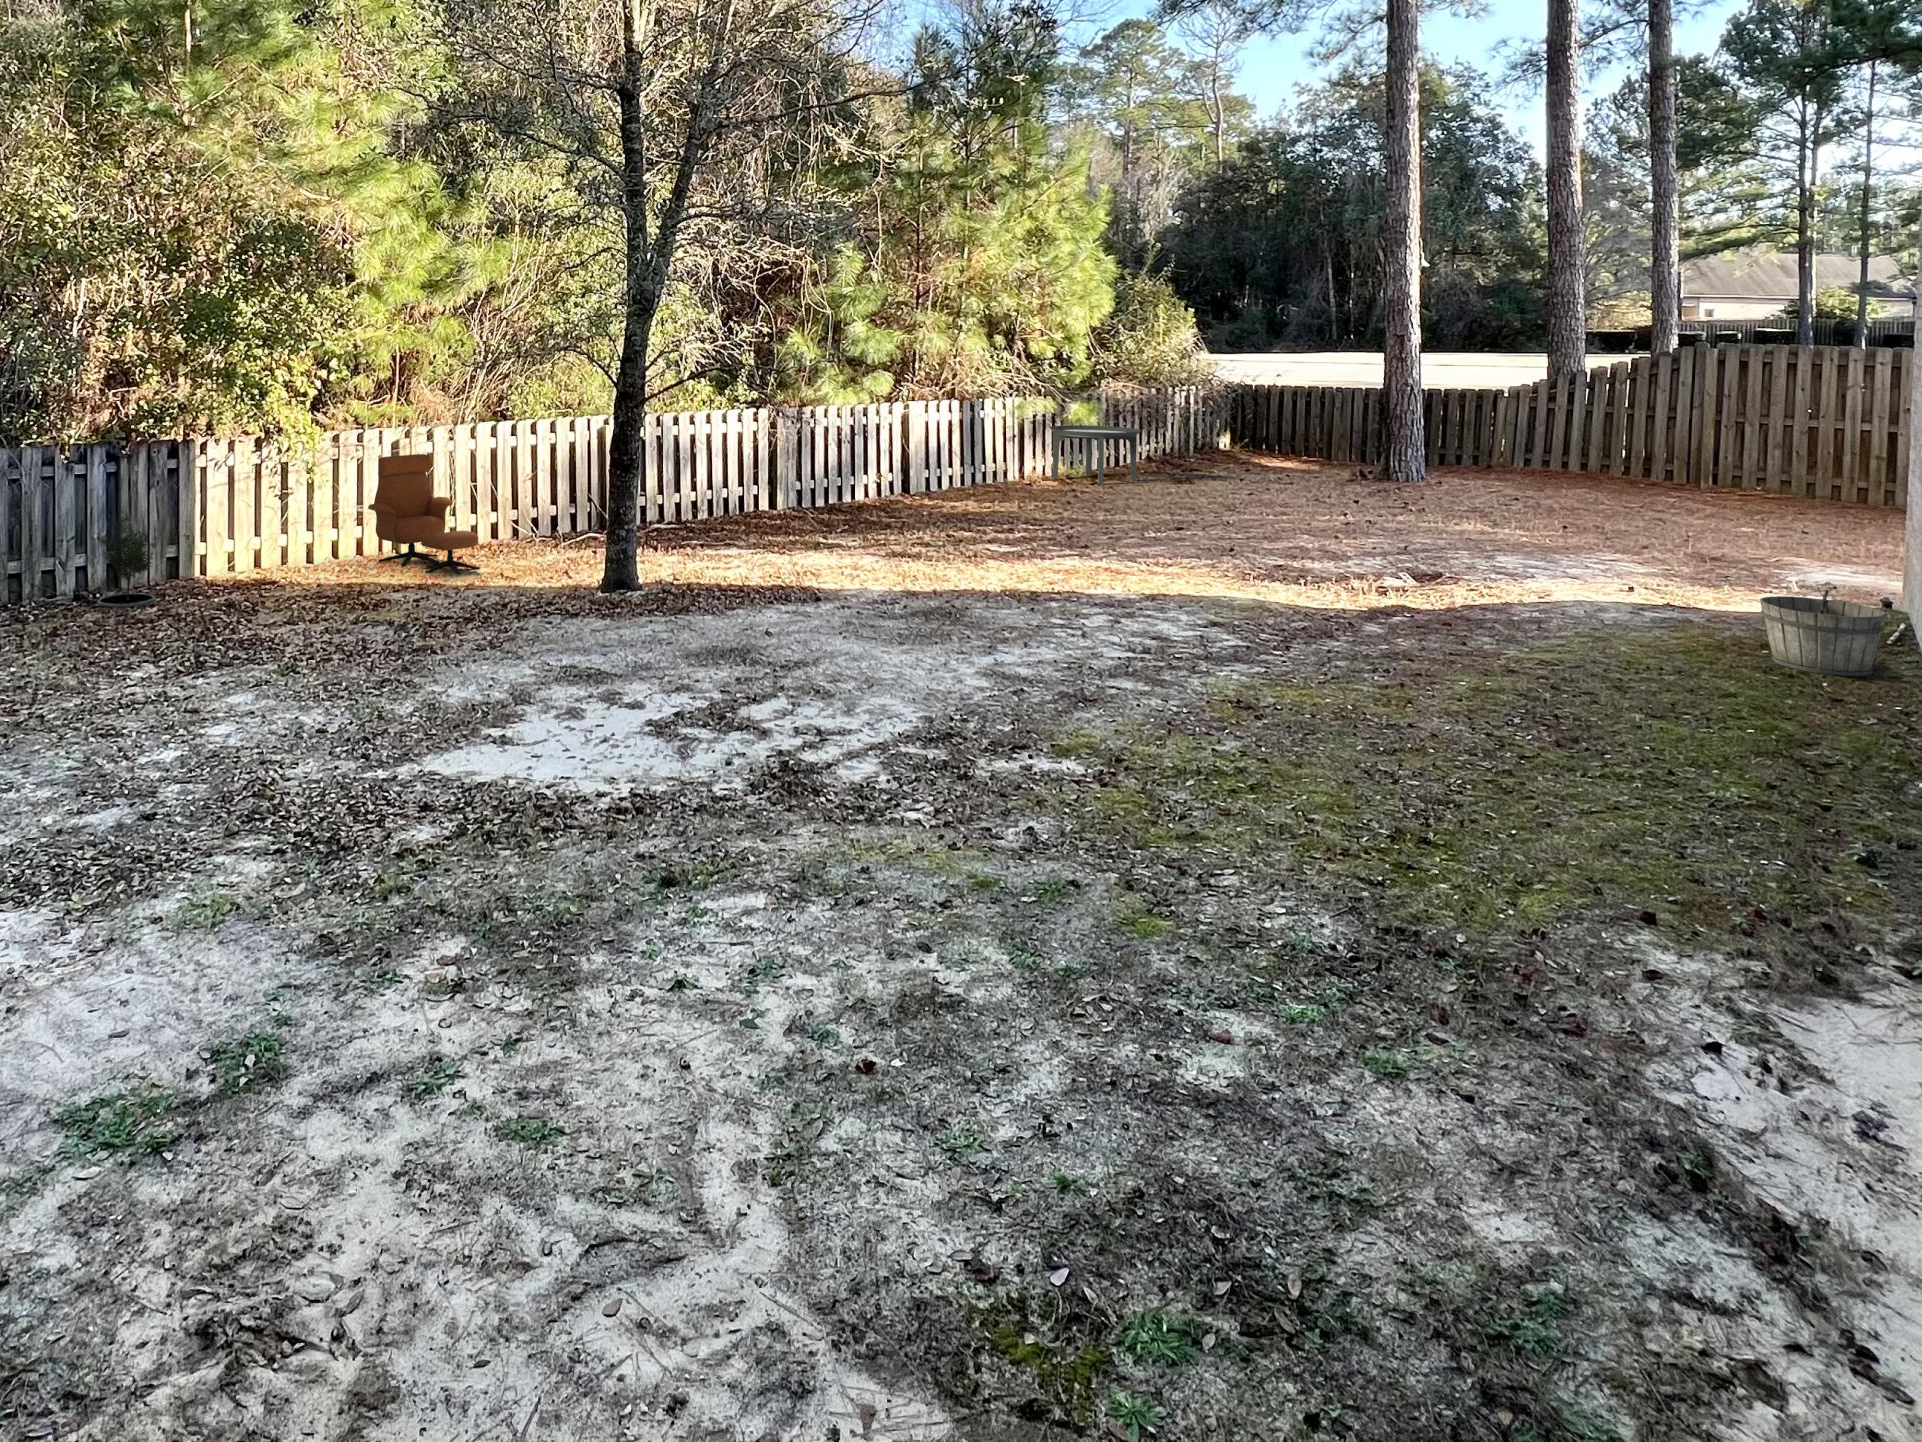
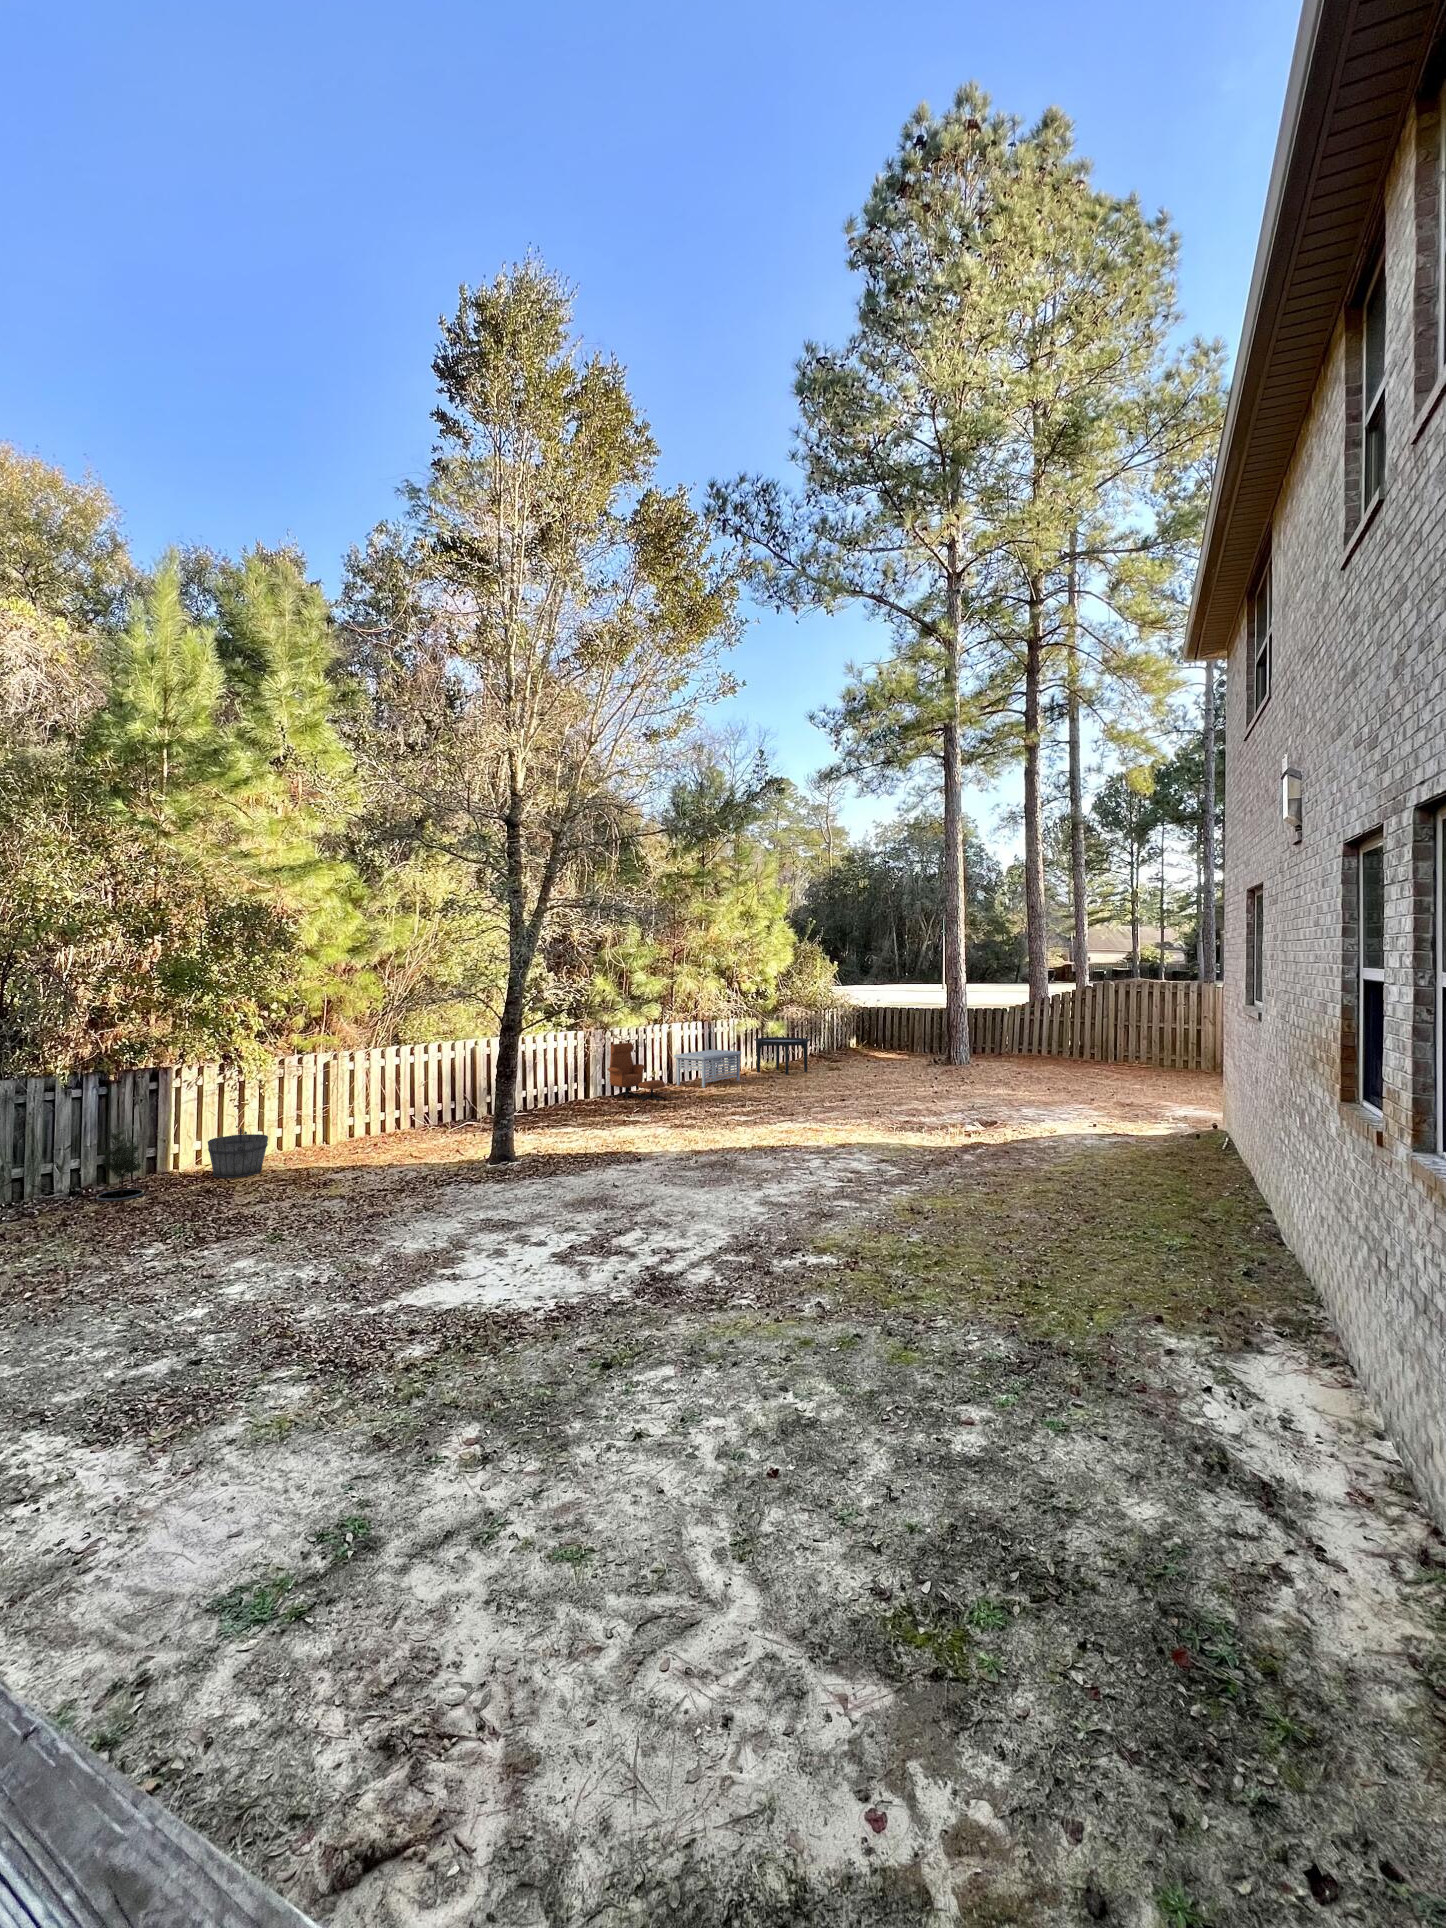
storage bench: none [915,441,1024,498] -> present [674,1050,741,1088]
lounge chair: present [368,454,480,574] -> present [607,1043,666,1101]
wooden bucket: present [1760,586,1887,676] -> present [208,1126,268,1178]

